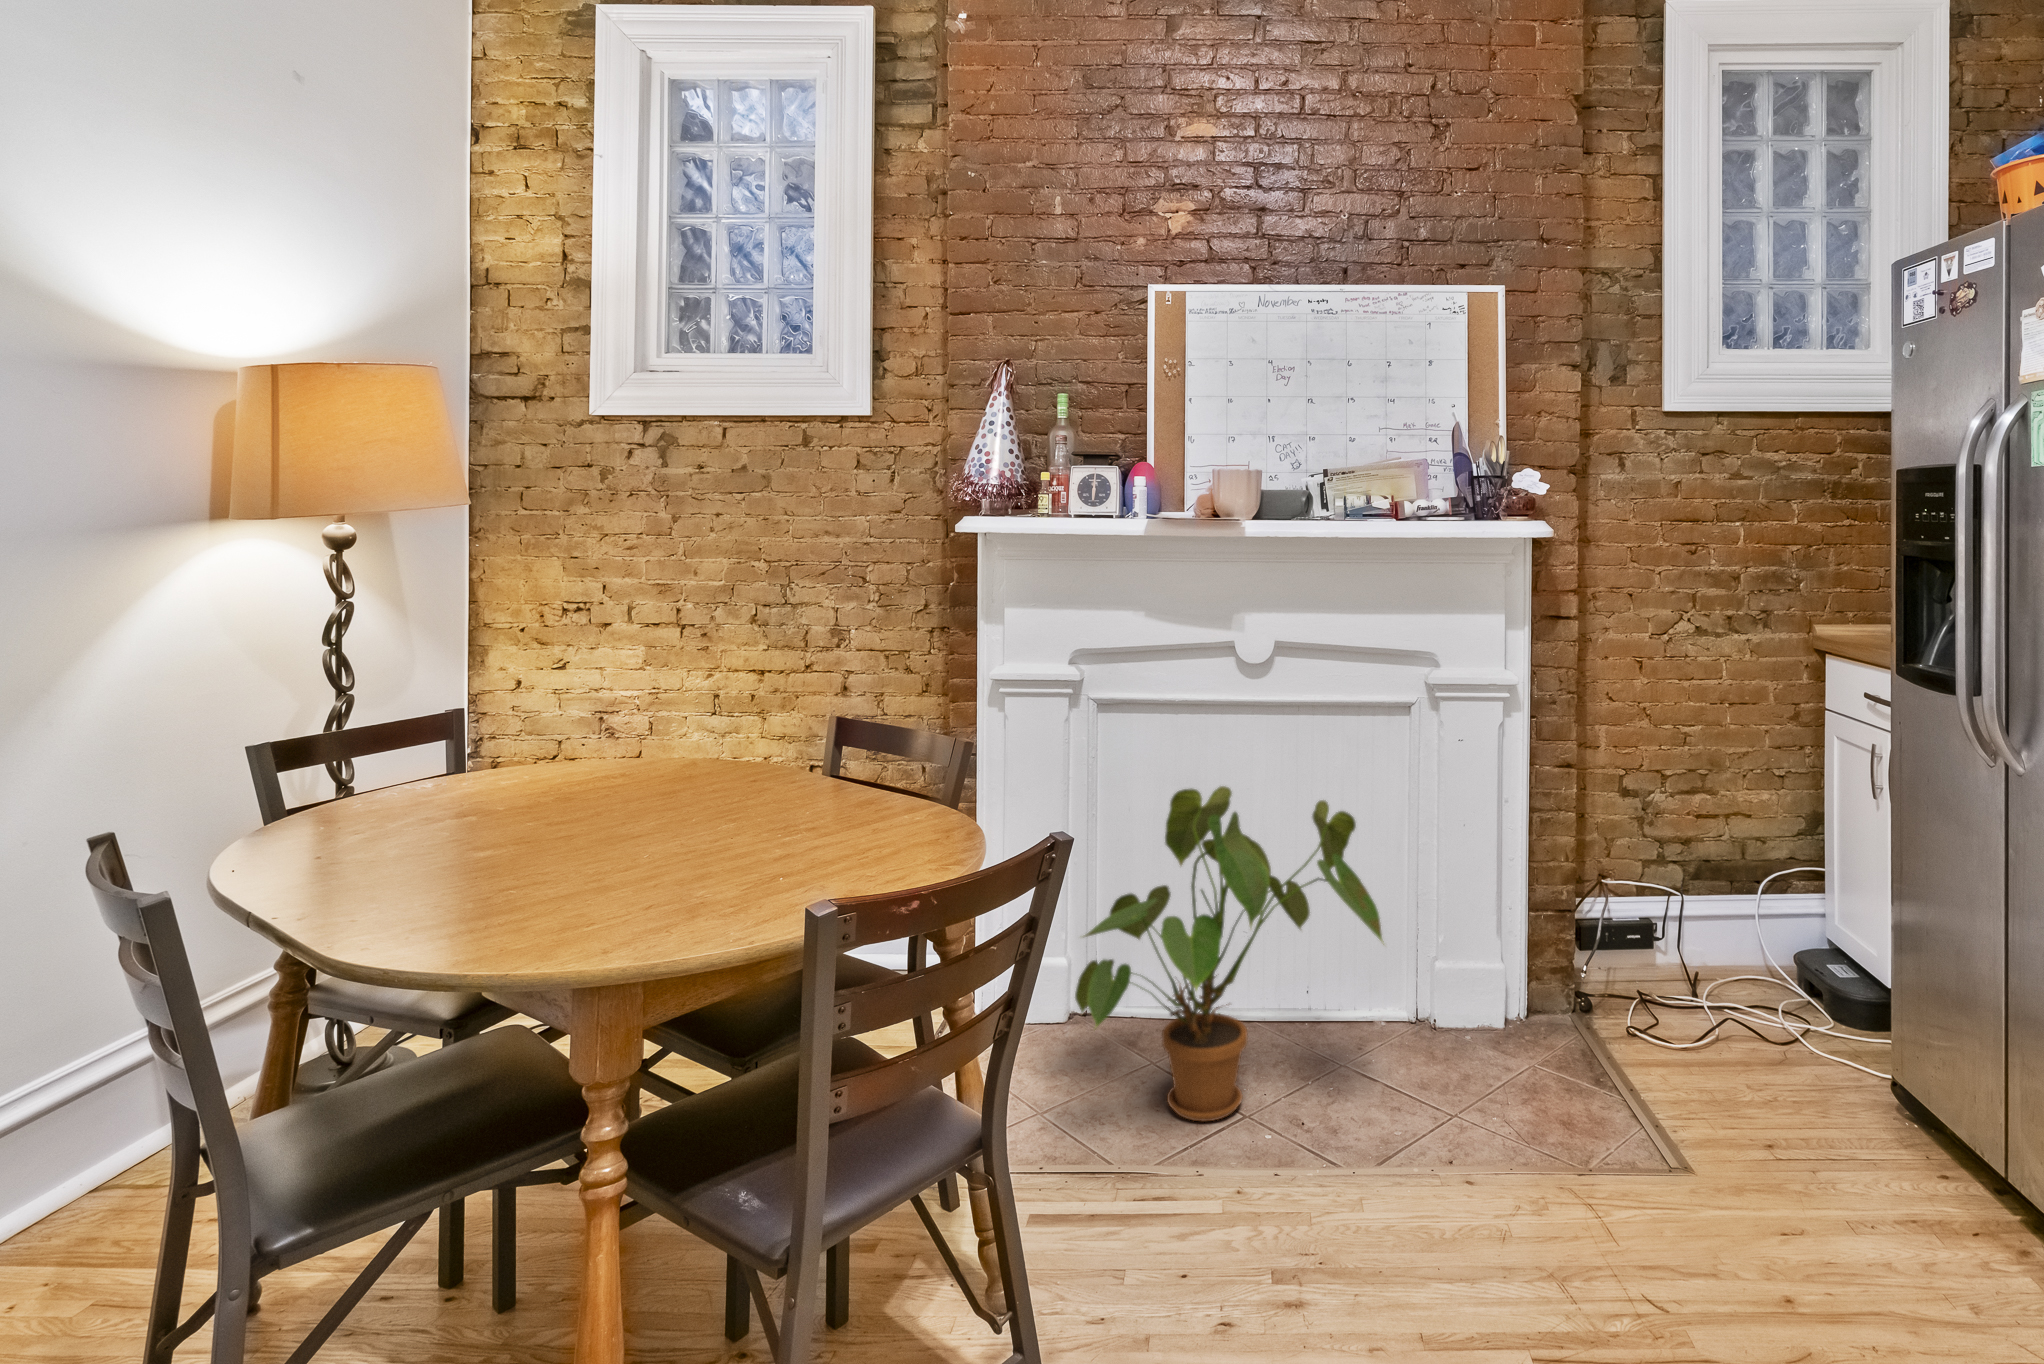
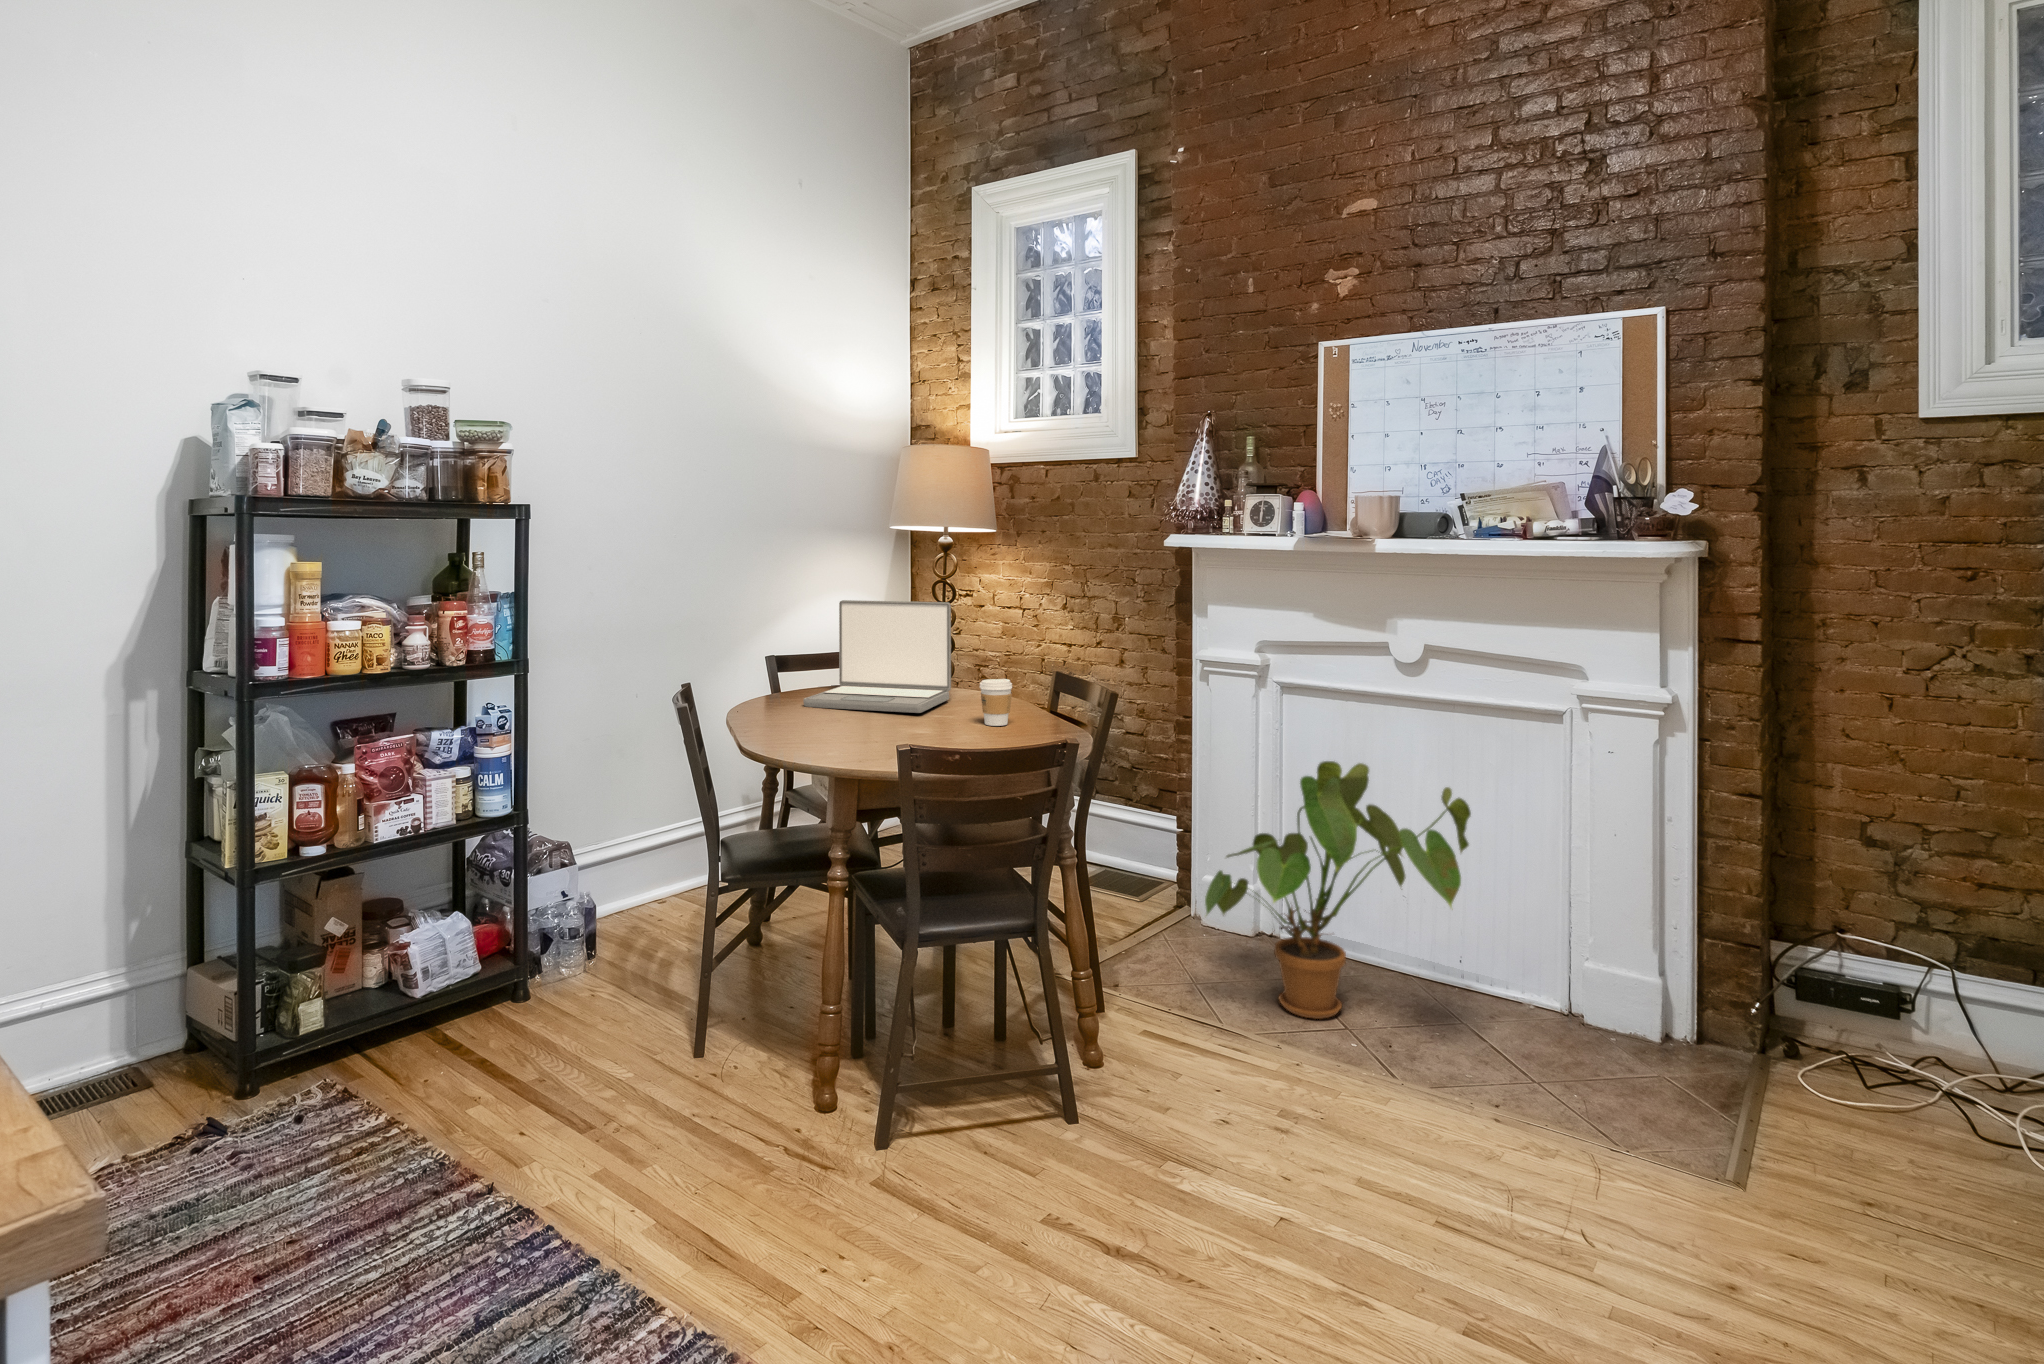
laptop: none [383,621,678,840] -> present [803,600,951,713]
coffee cup: none [779,739,837,820] -> present [980,679,1012,726]

